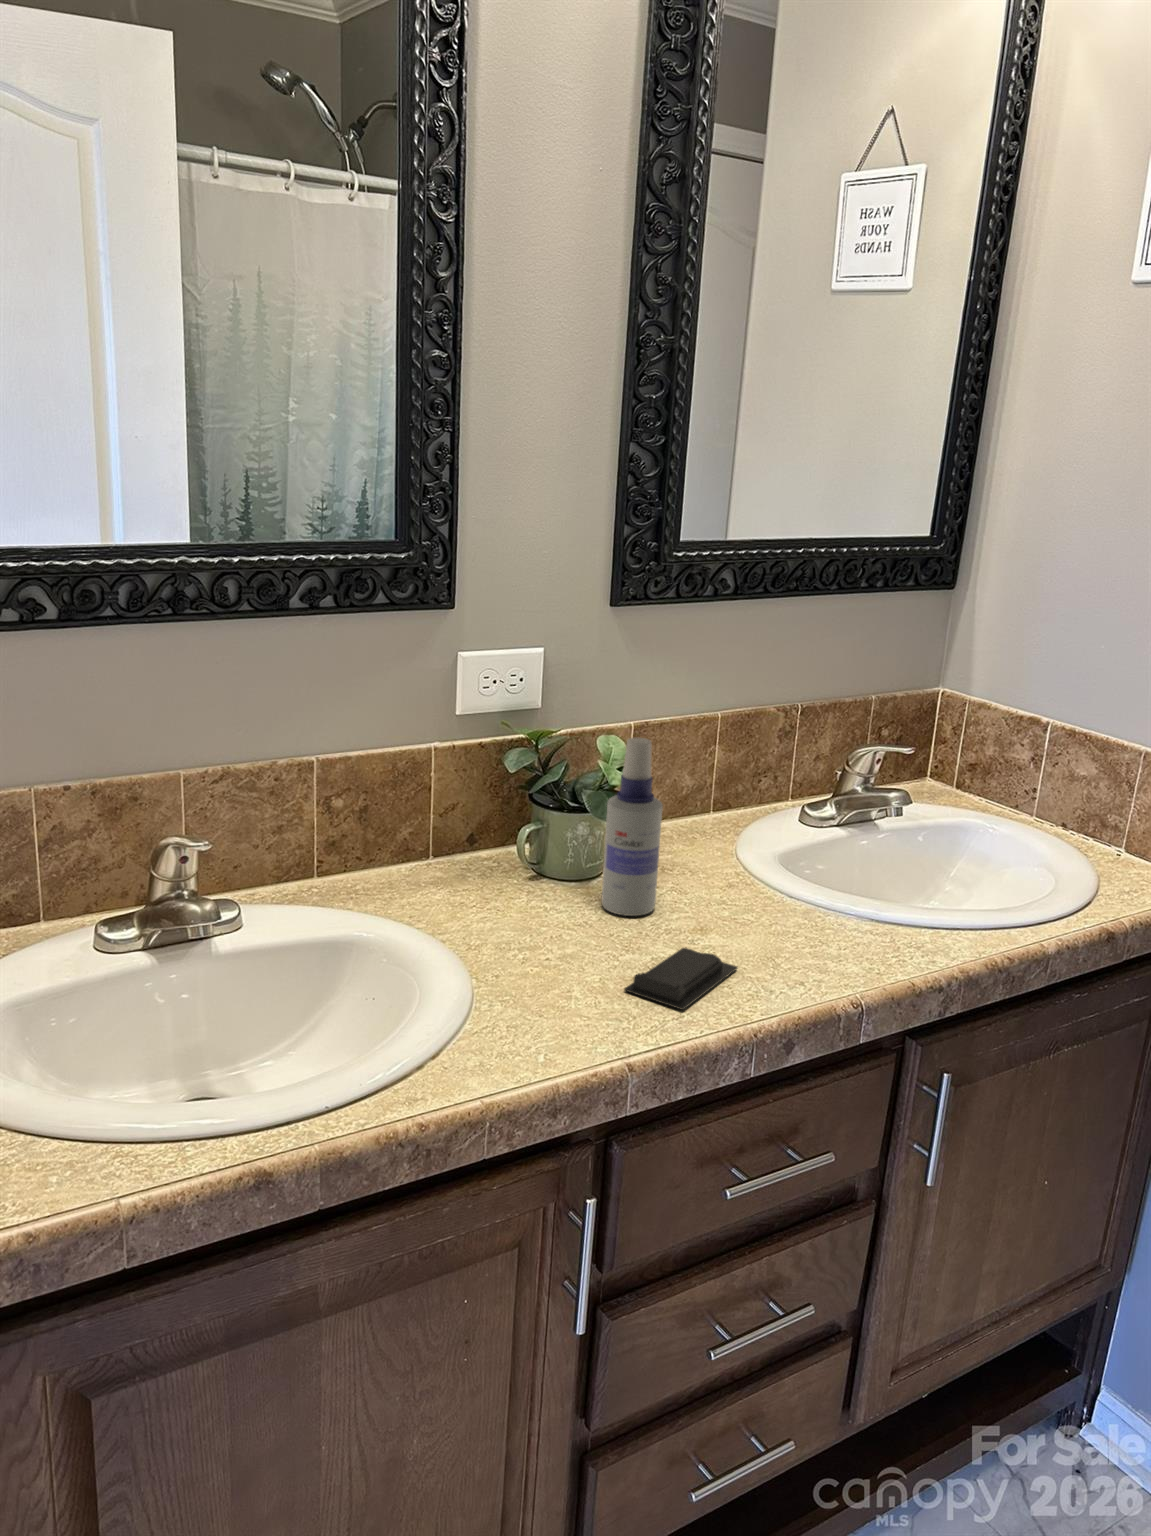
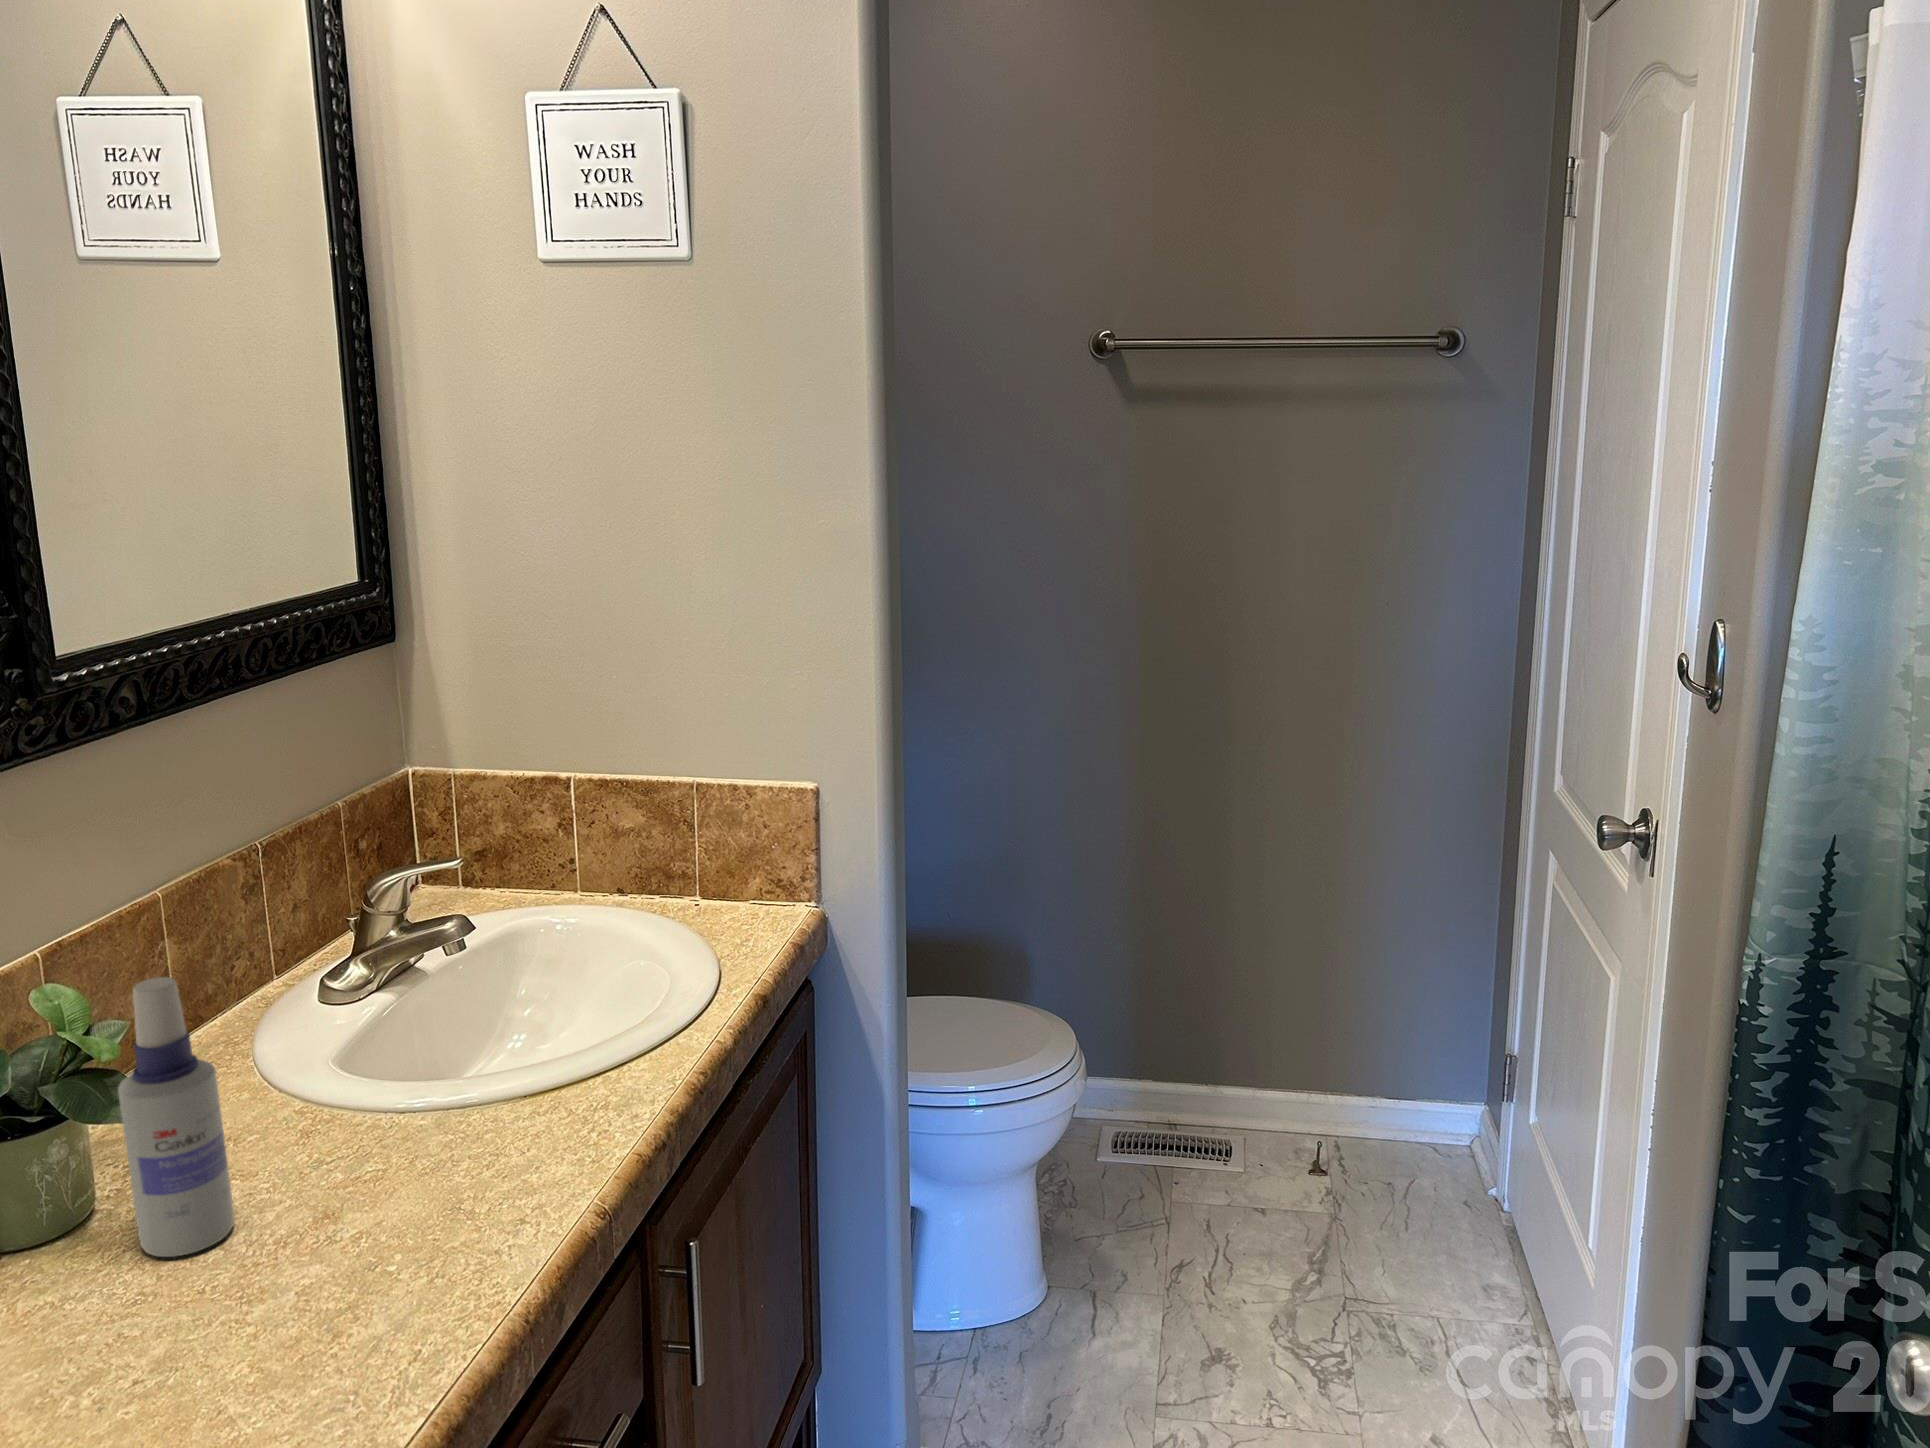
soap bar: present [624,948,738,1010] -> none [305,1243,429,1363]

